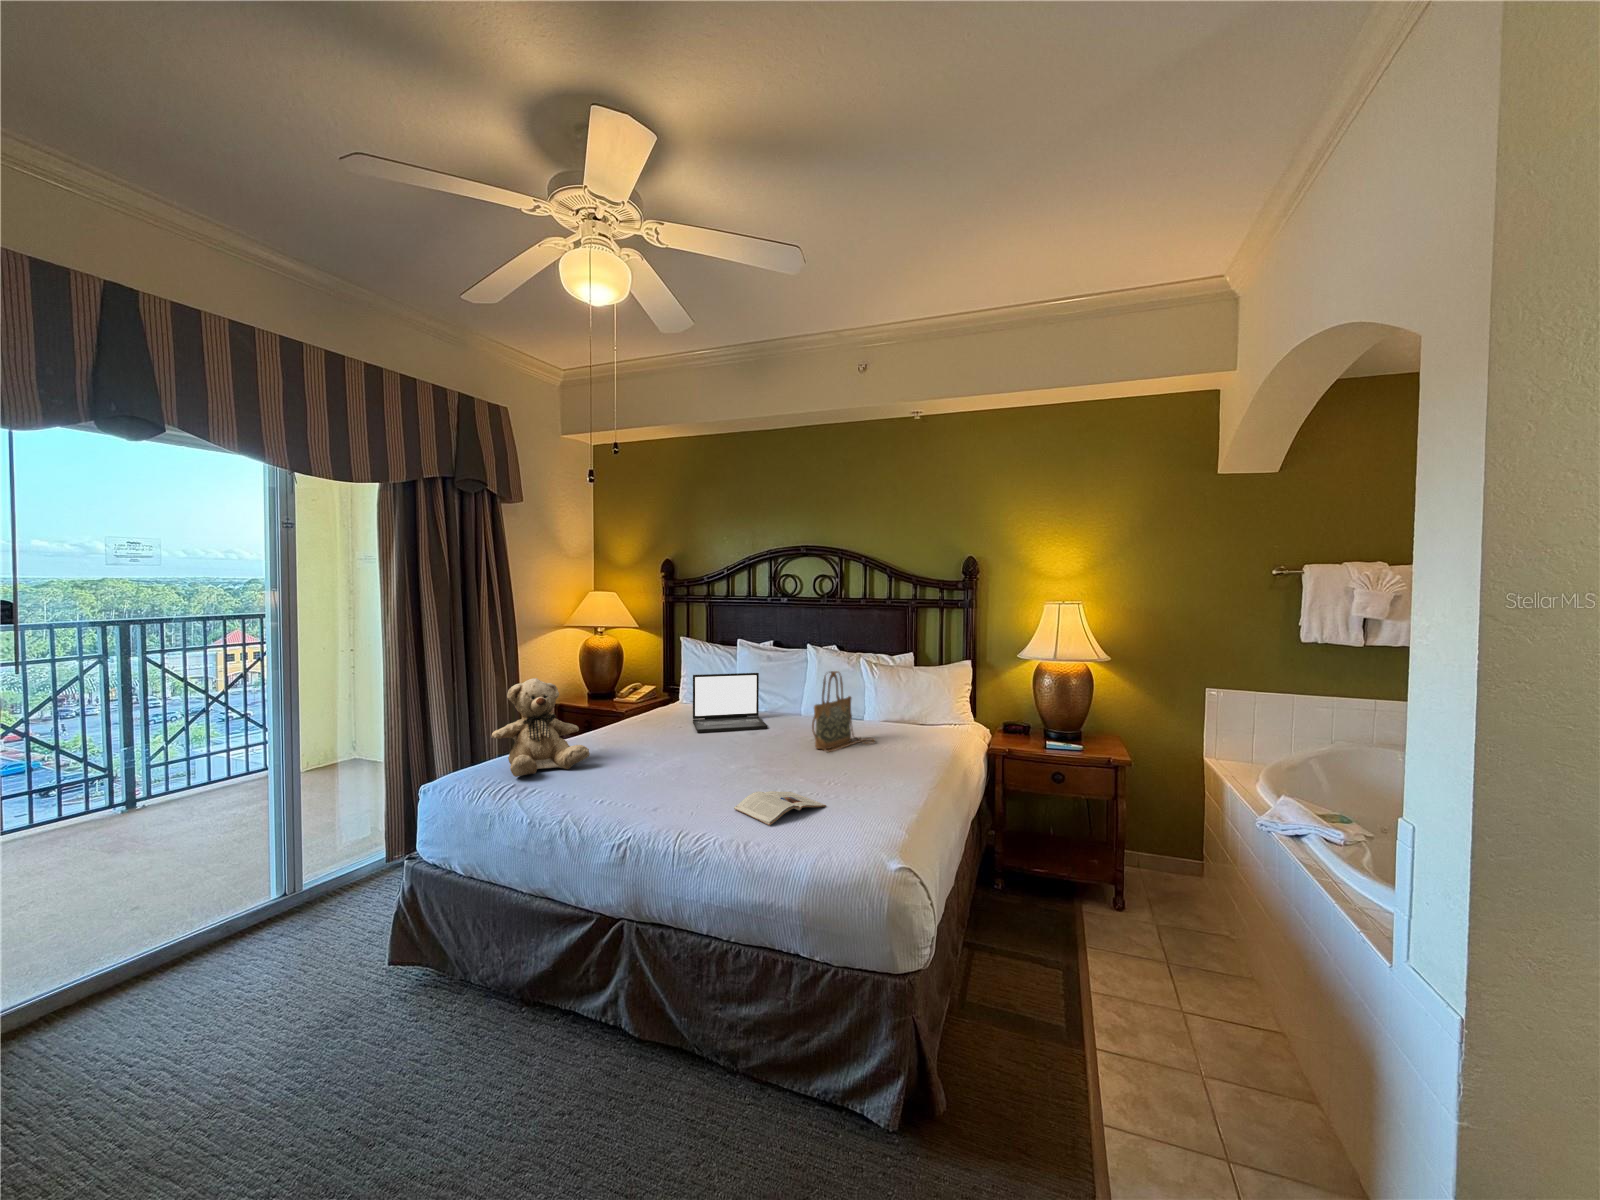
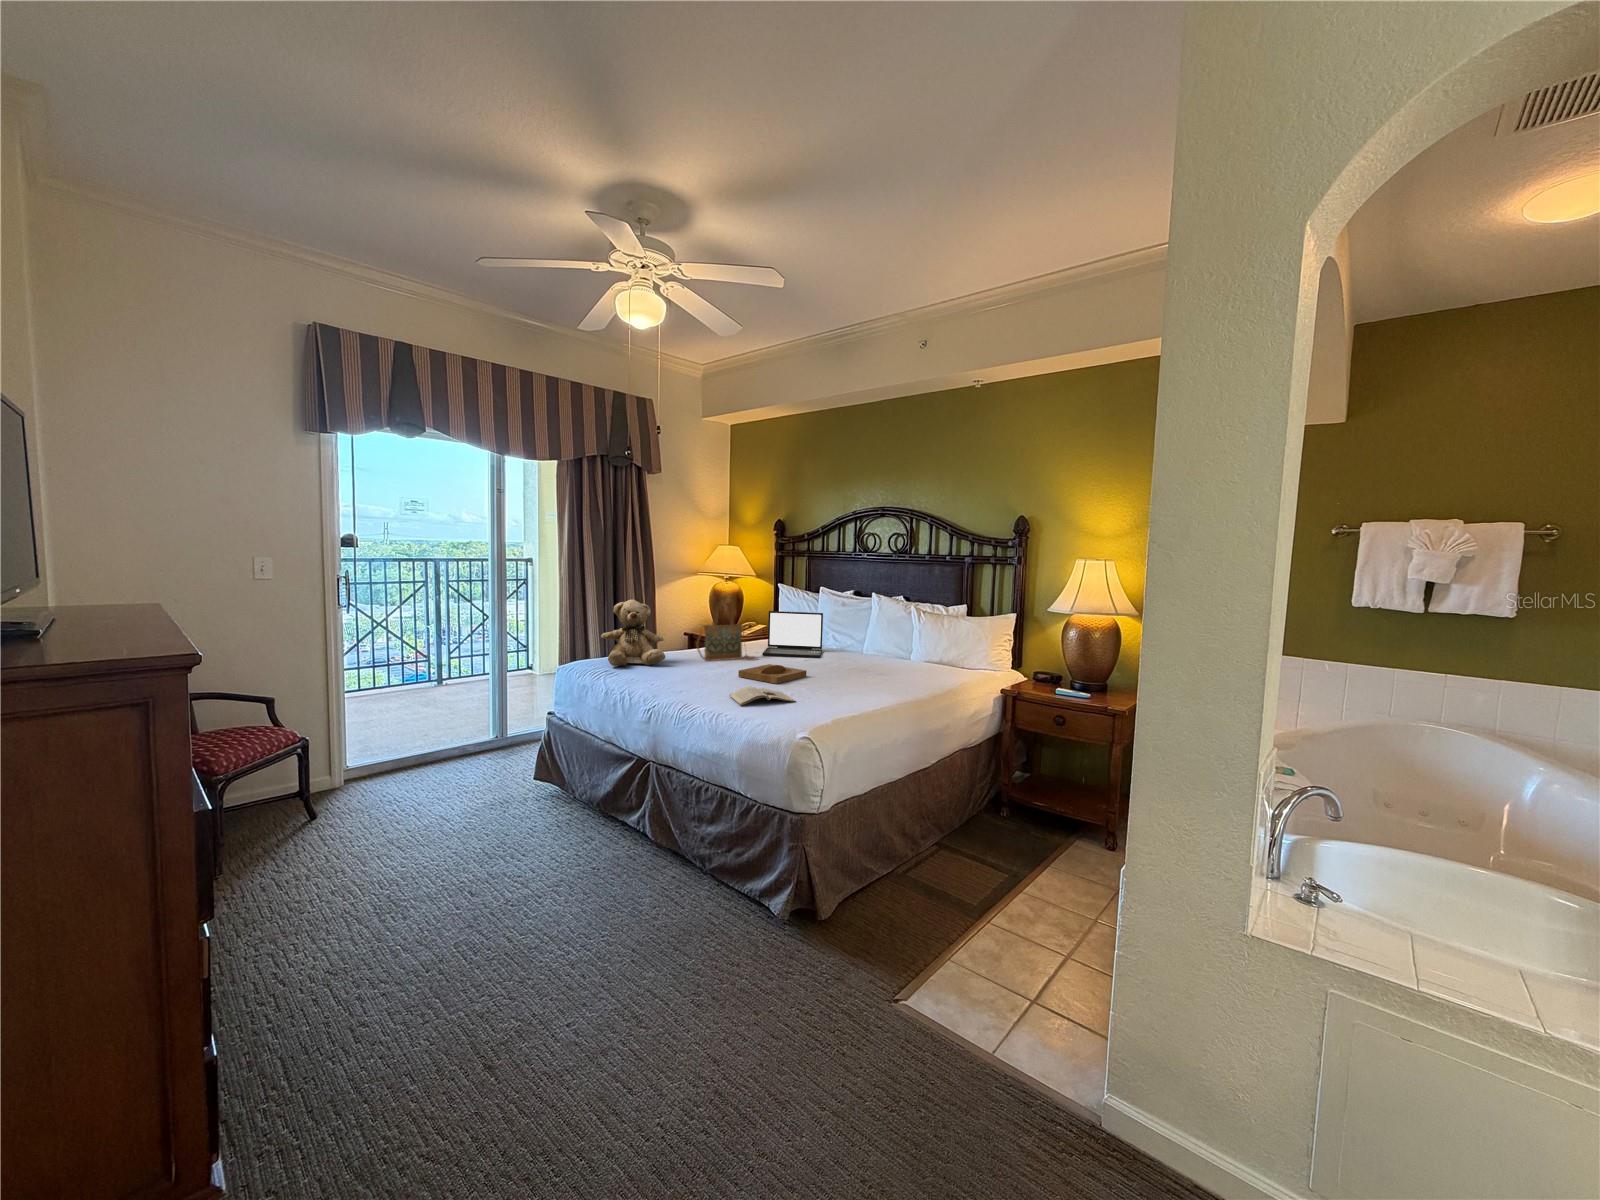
handbag: present [812,671,875,752] -> present [696,602,756,661]
tray: none [708,748,787,778] -> present [738,664,806,684]

